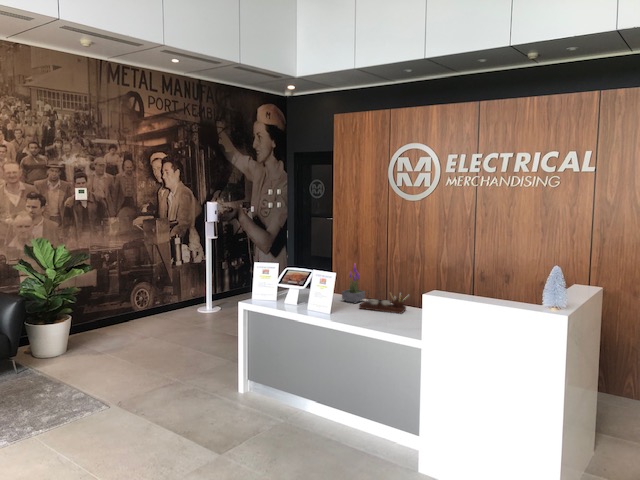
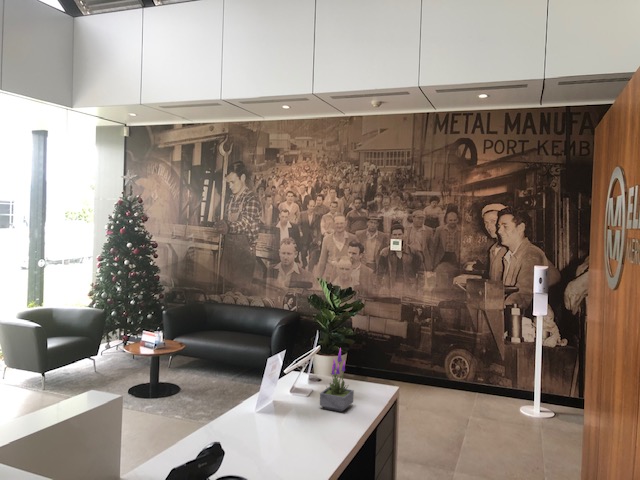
desk organizer: present [359,287,406,314] -> none [272,381,315,439]

